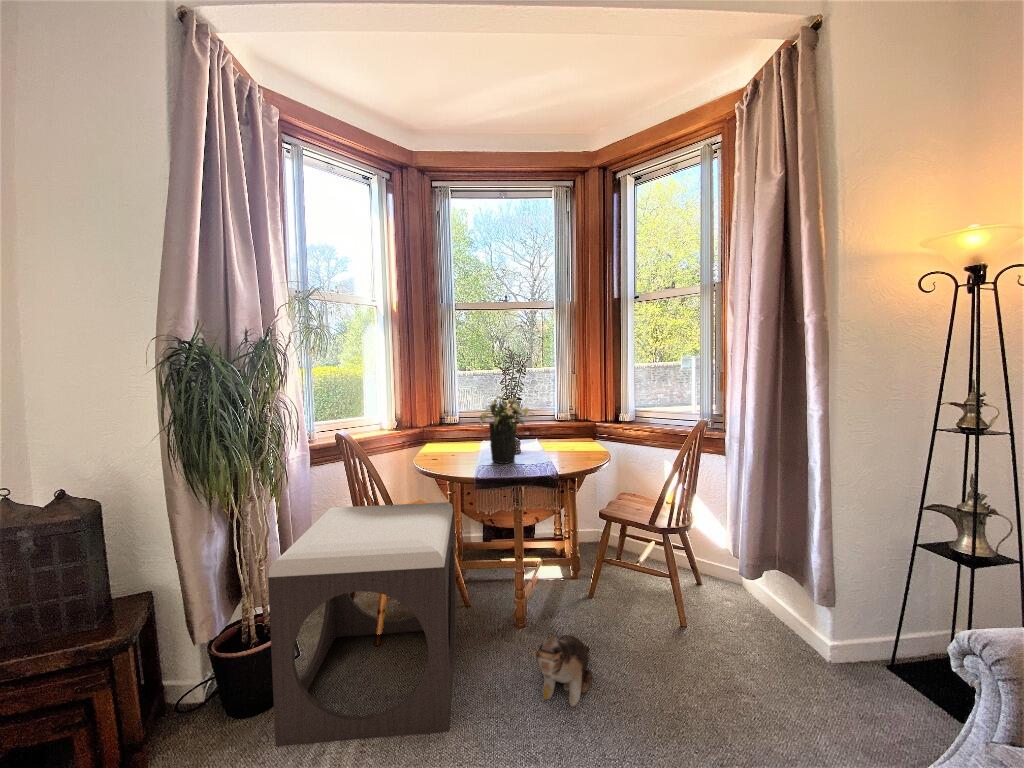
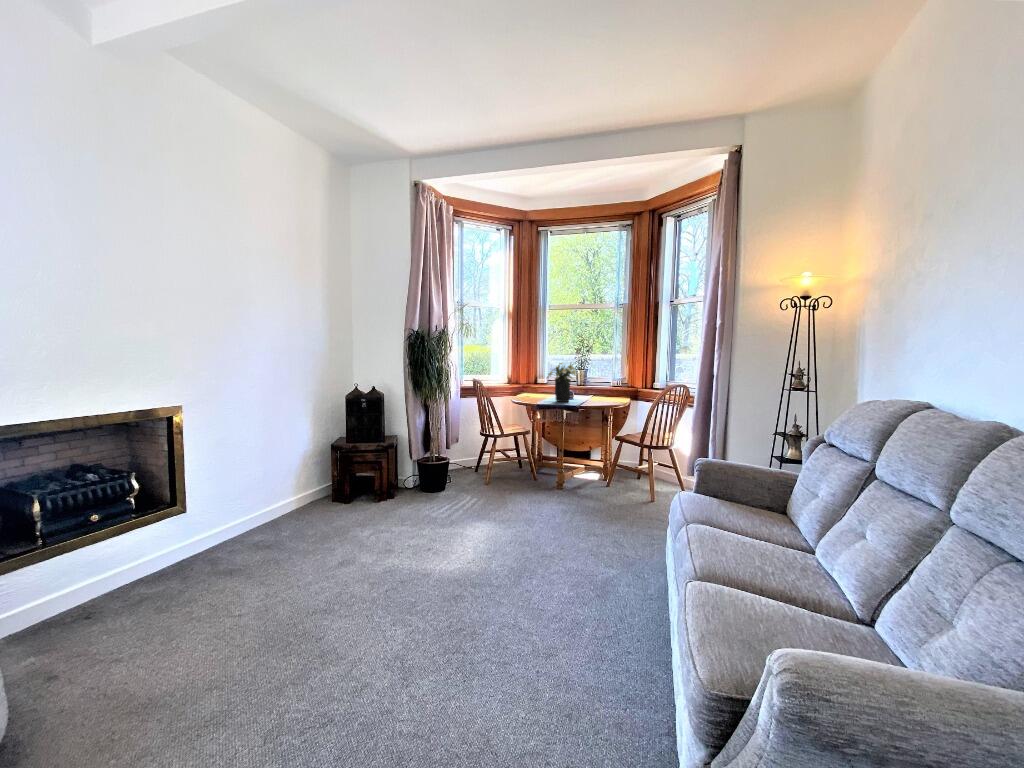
footstool: present [268,502,457,746] -> none [442,414,529,507]
plush toy: present [530,635,592,706] -> none [548,475,591,509]

